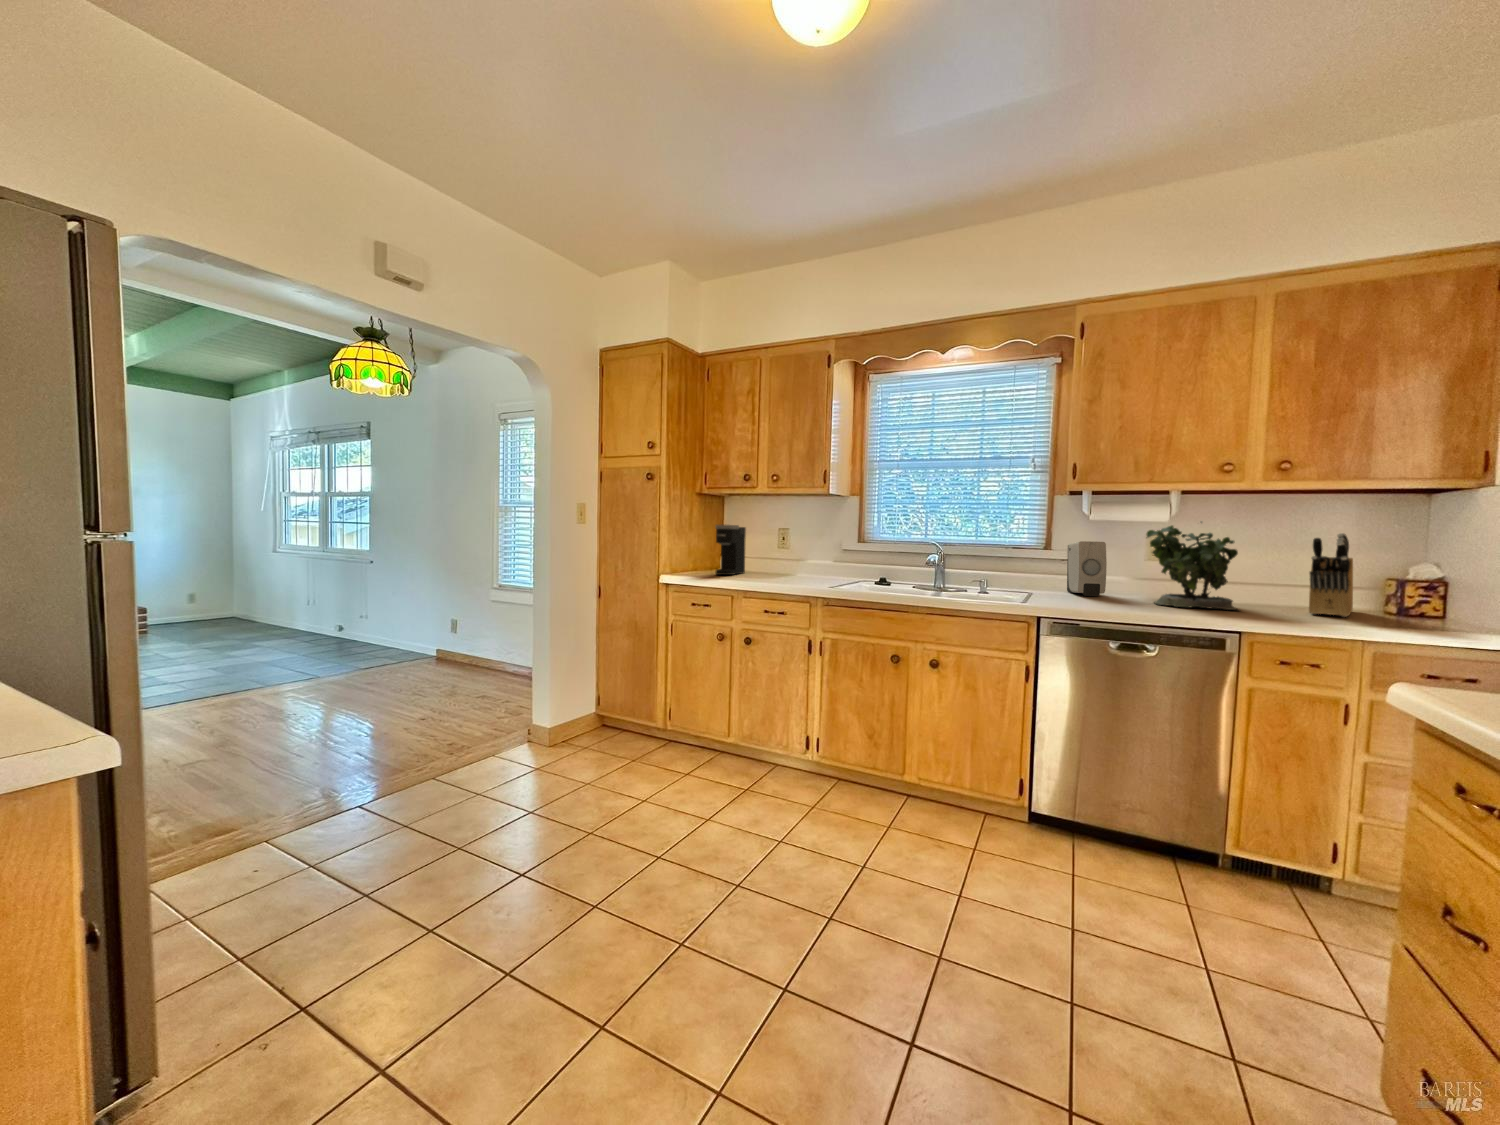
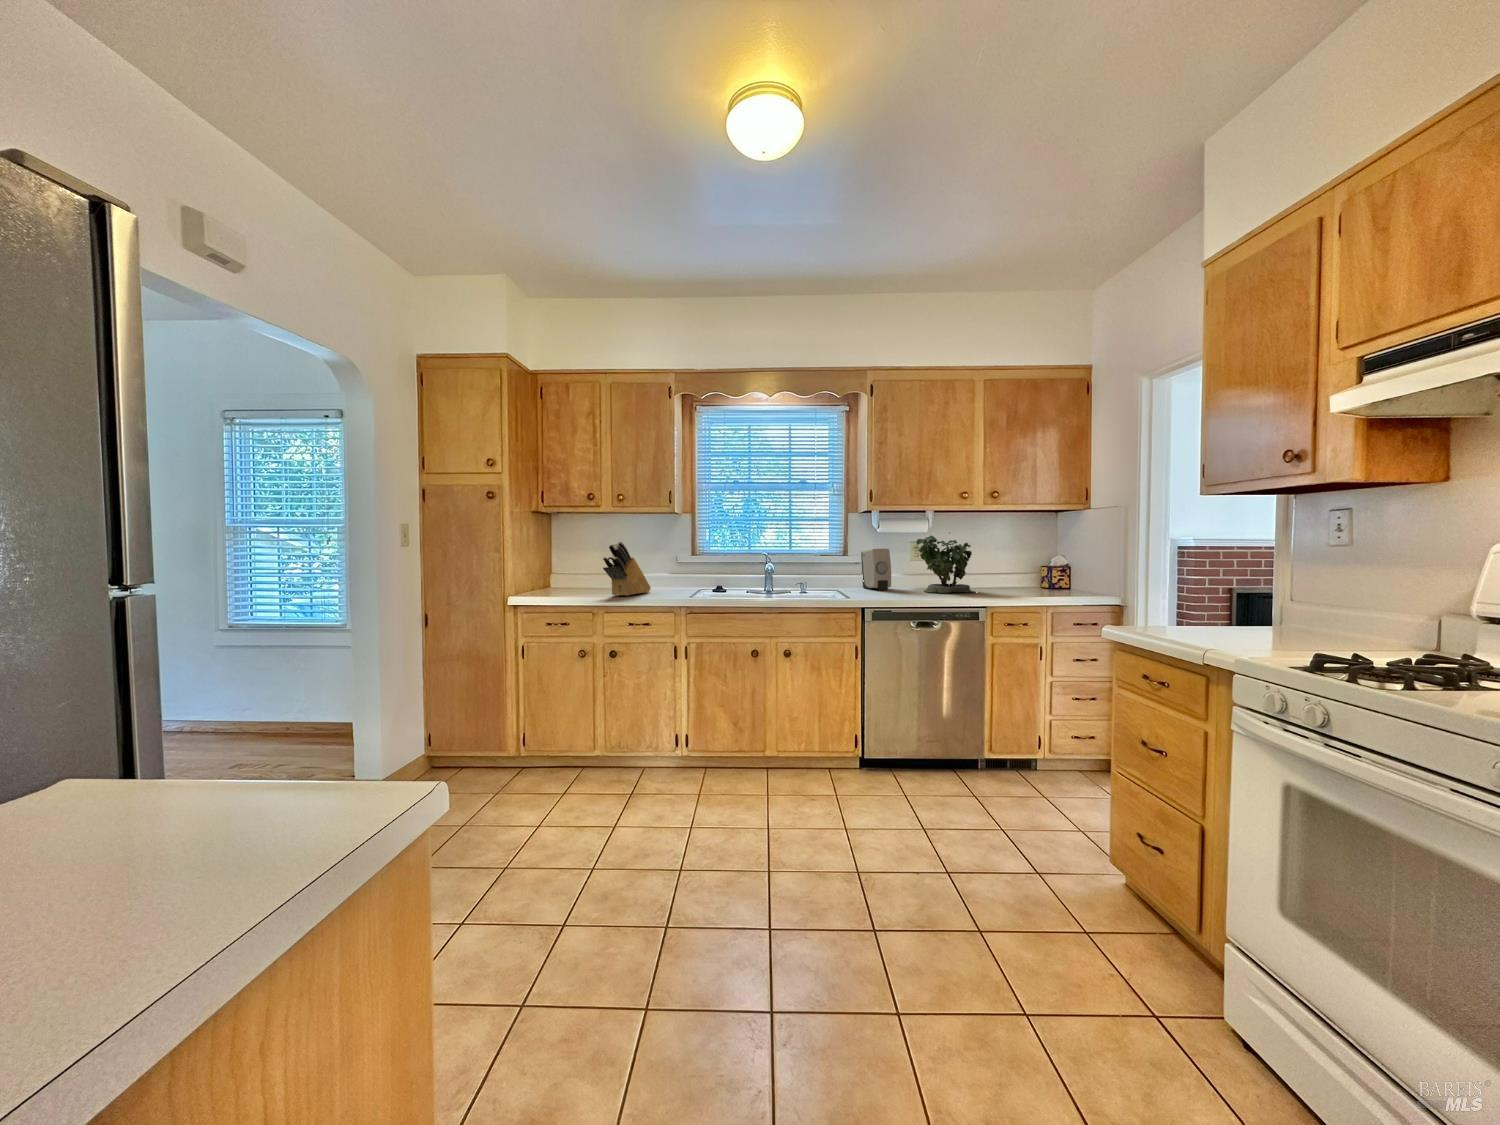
coffee maker: present [716,524,746,575] -> none [555,543,582,593]
knife block: present [1309,533,1353,617] -> present [603,542,651,596]

